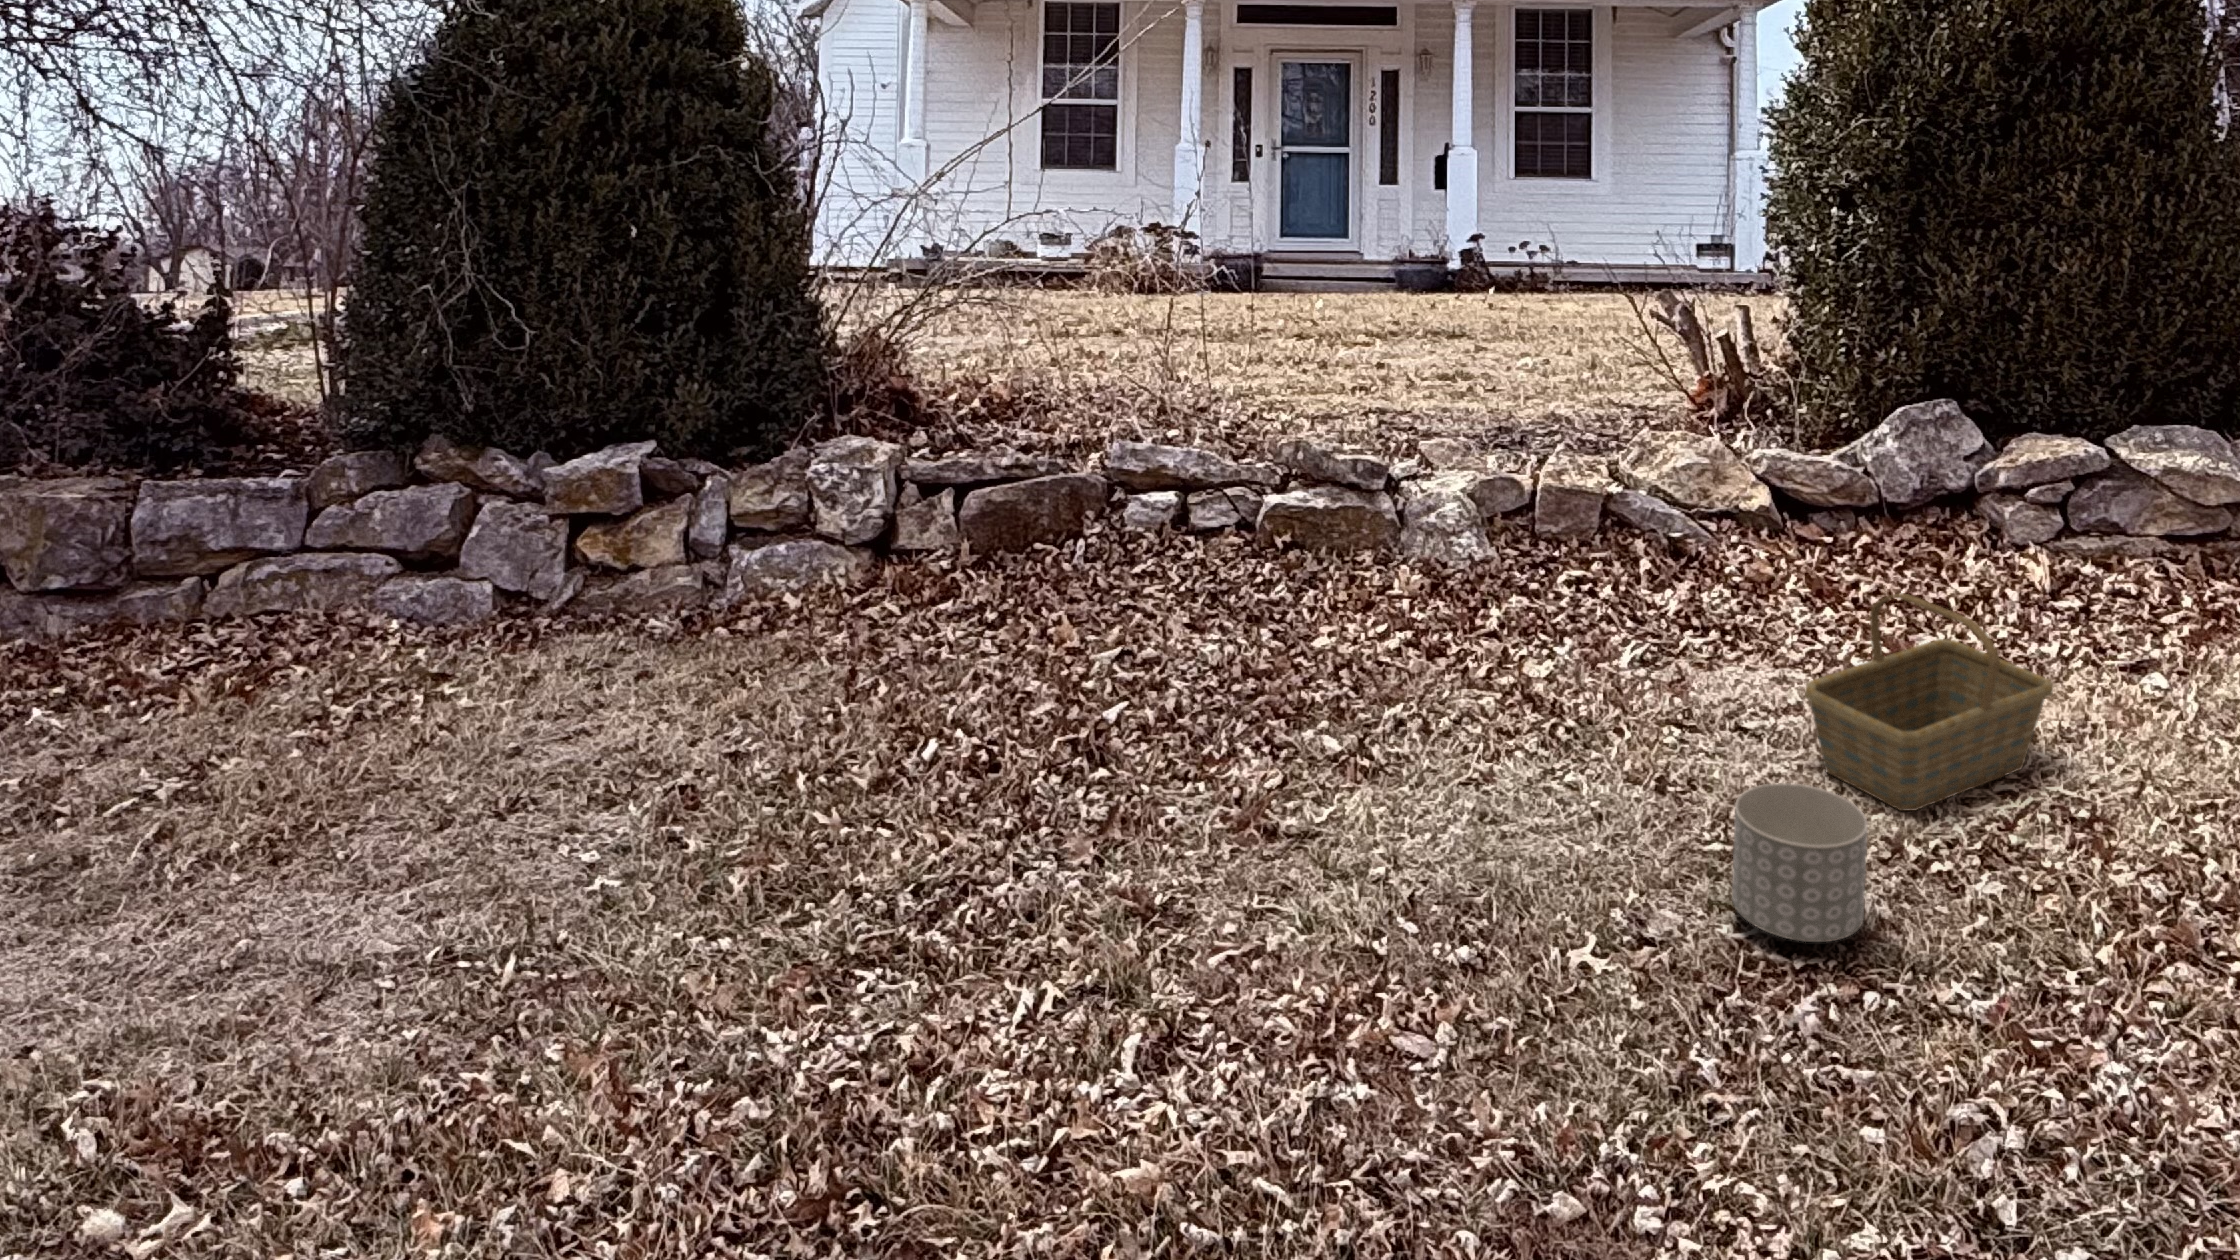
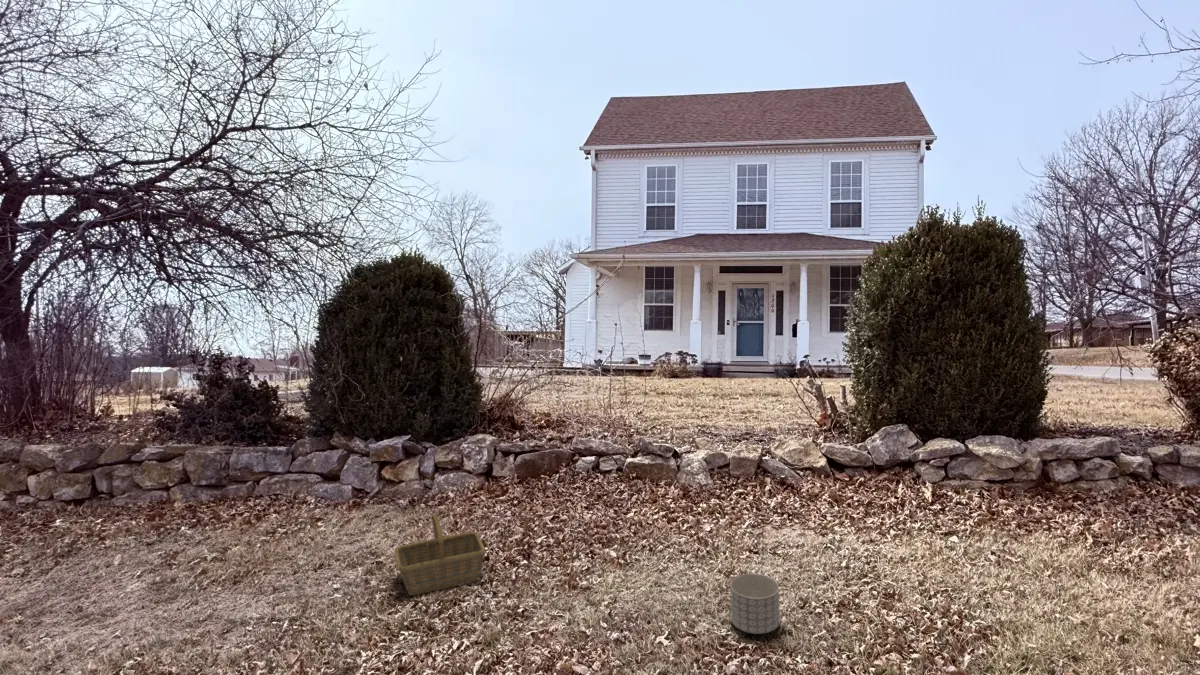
basket: present [1805,593,2053,811] -> present [395,515,485,595]

